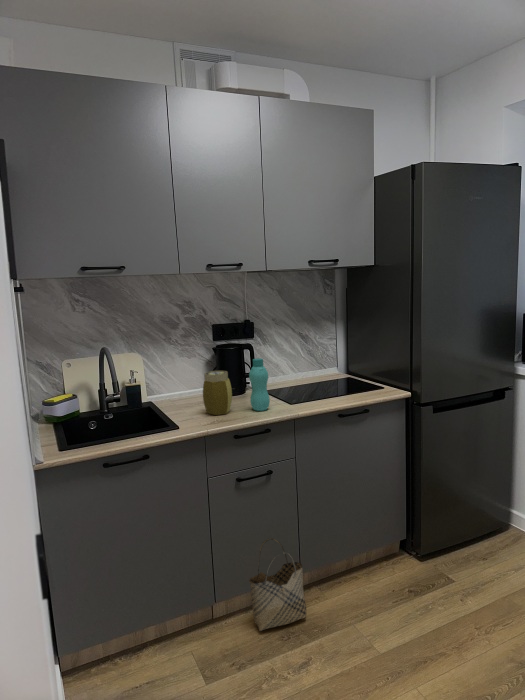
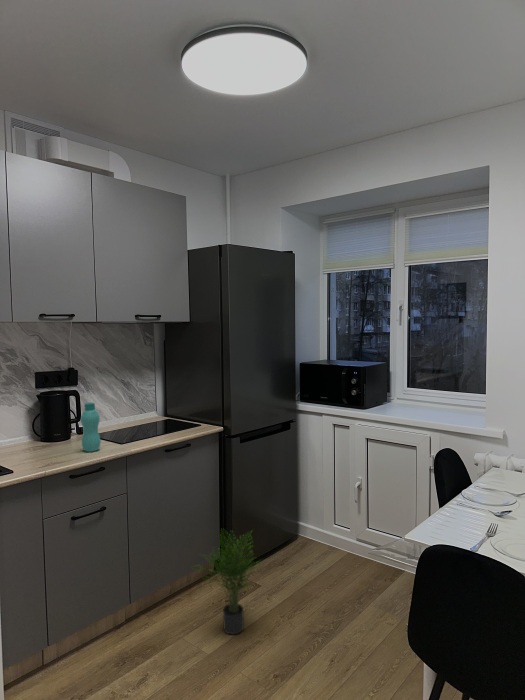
jar: present [203,371,232,415] -> none [34,416,63,459]
potted plant: none [363,510,456,636] -> present [206,532,257,634]
woven basket: present [249,538,306,631] -> none [83,572,138,664]

